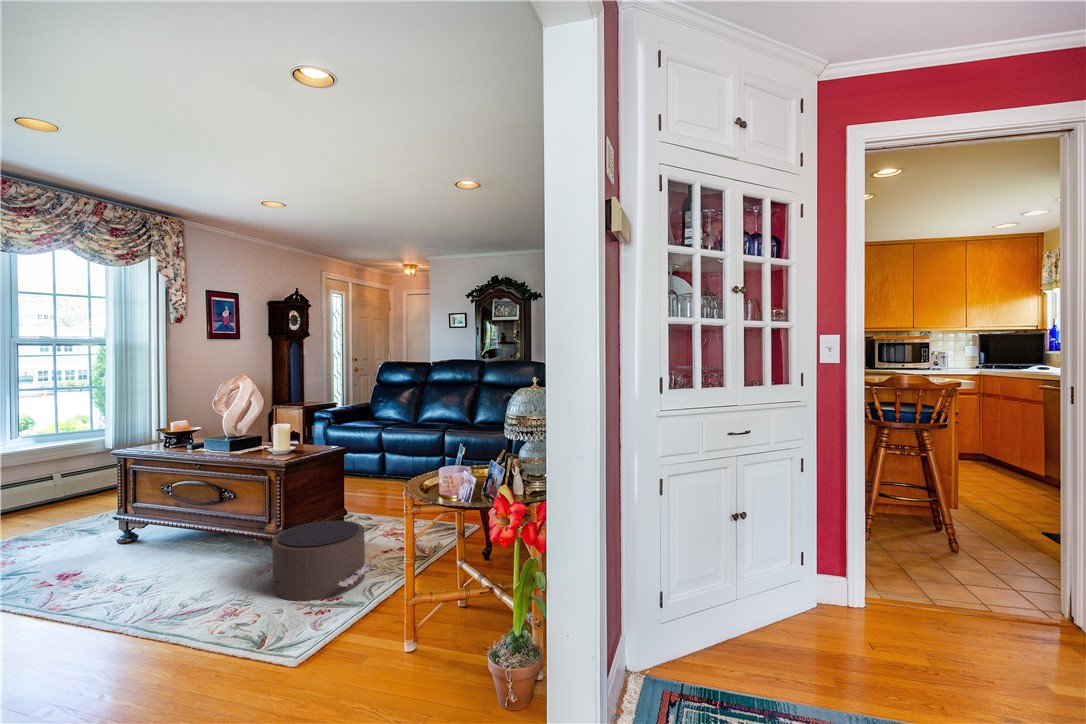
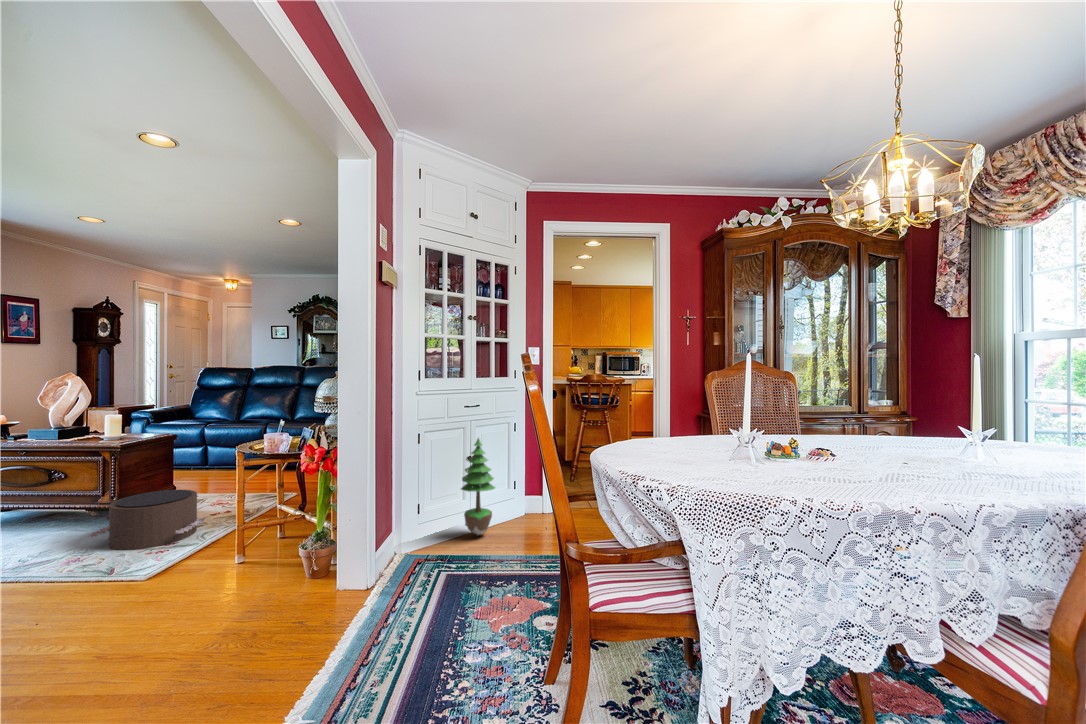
potted tree: none [724,492,789,659] -> present [461,438,495,536]

